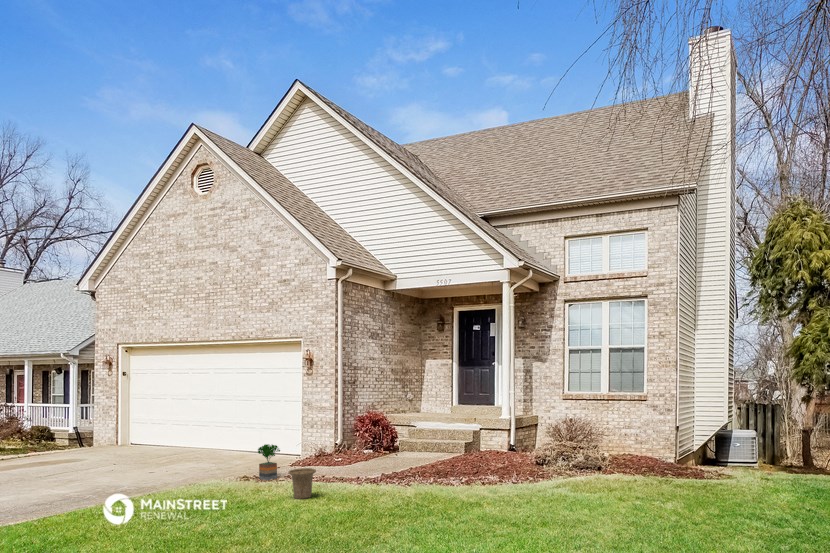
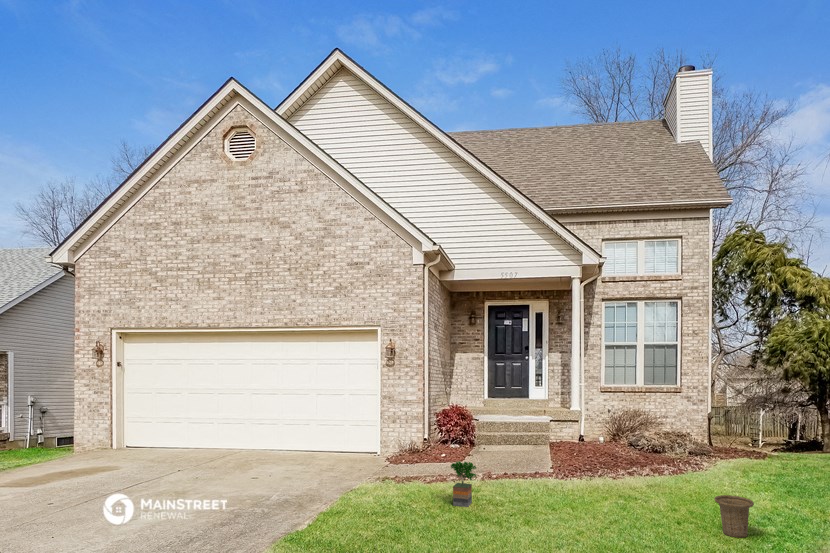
basket: present [288,468,316,499] -> present [714,495,754,538]

